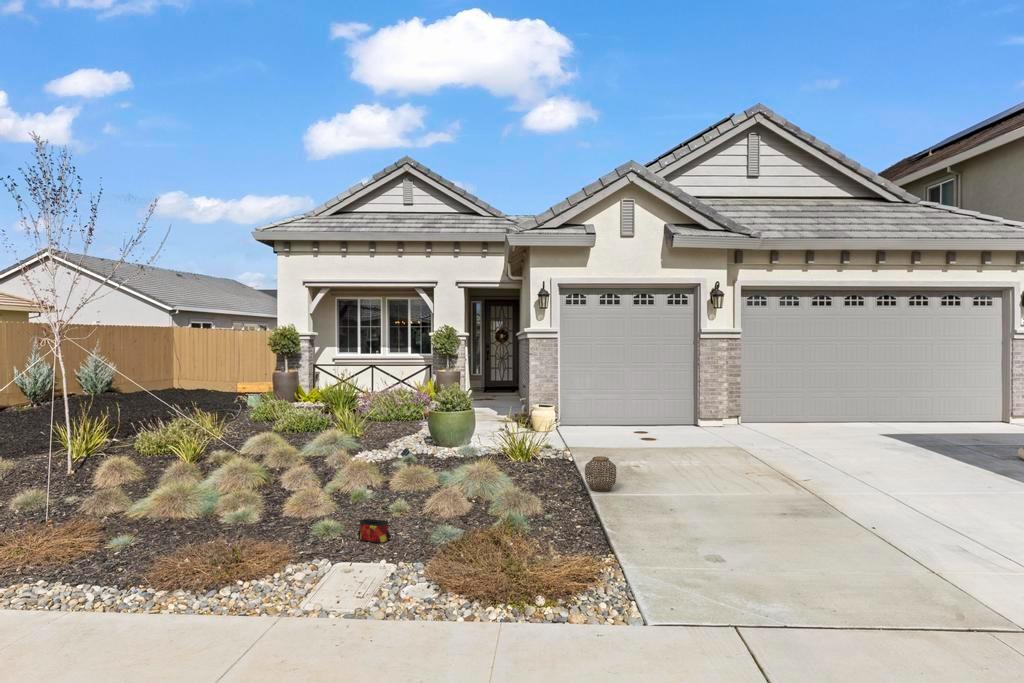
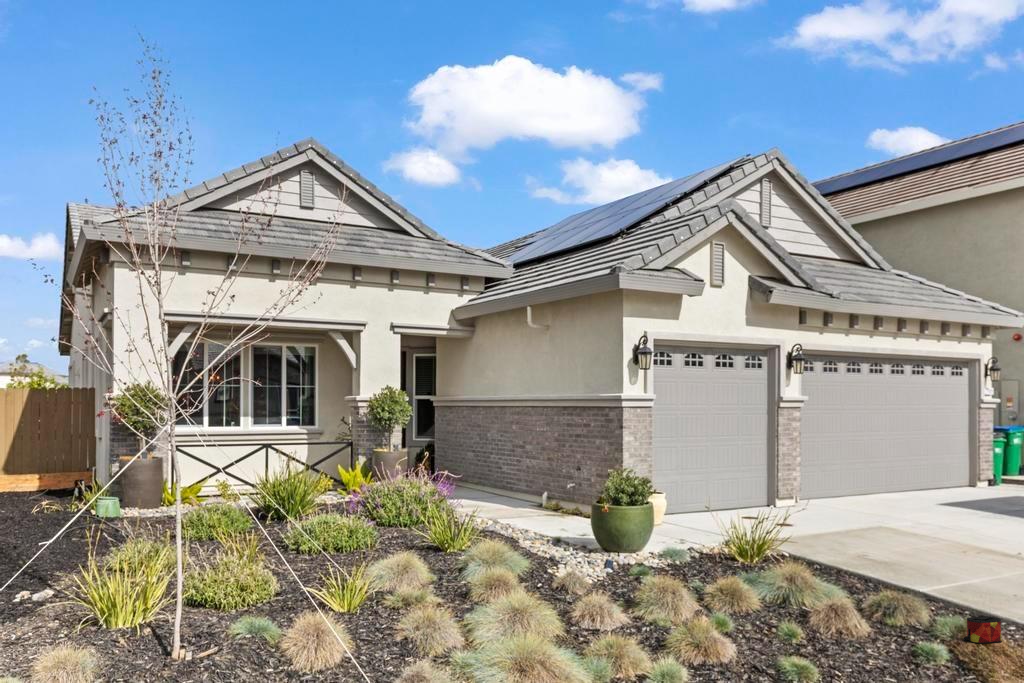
woven basket: present [585,456,616,492] -> none [937,535,975,574]

